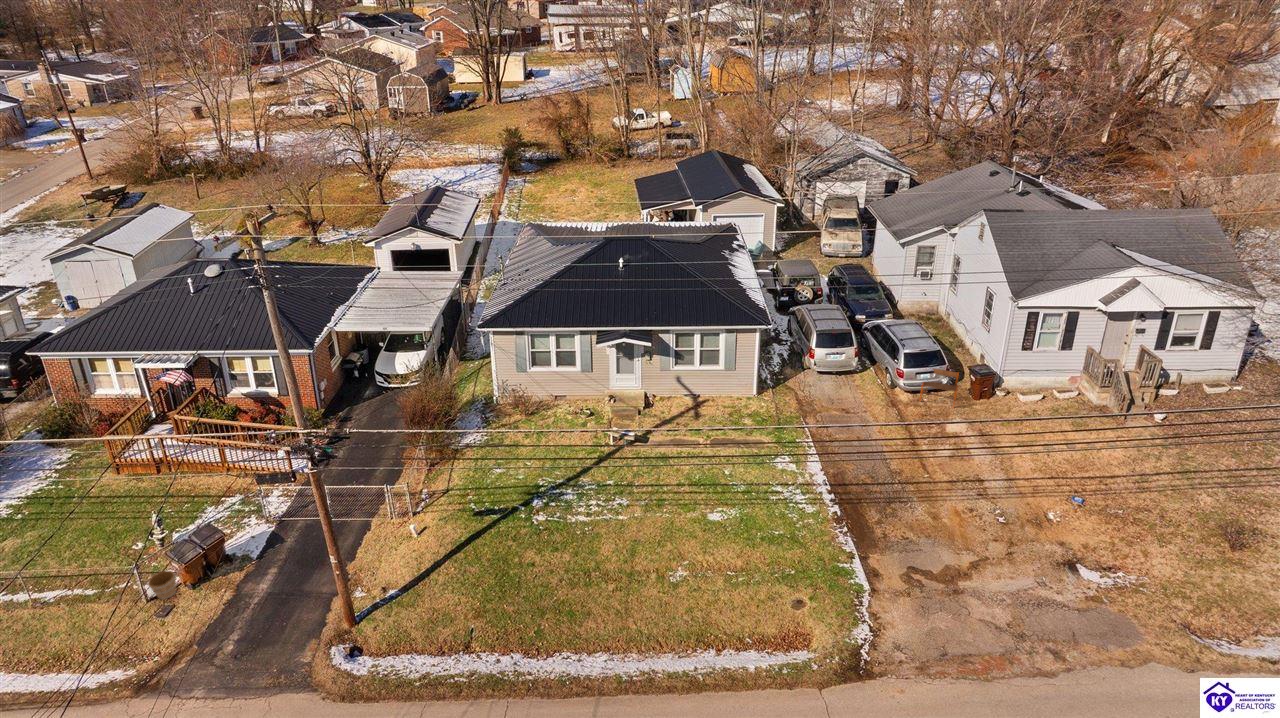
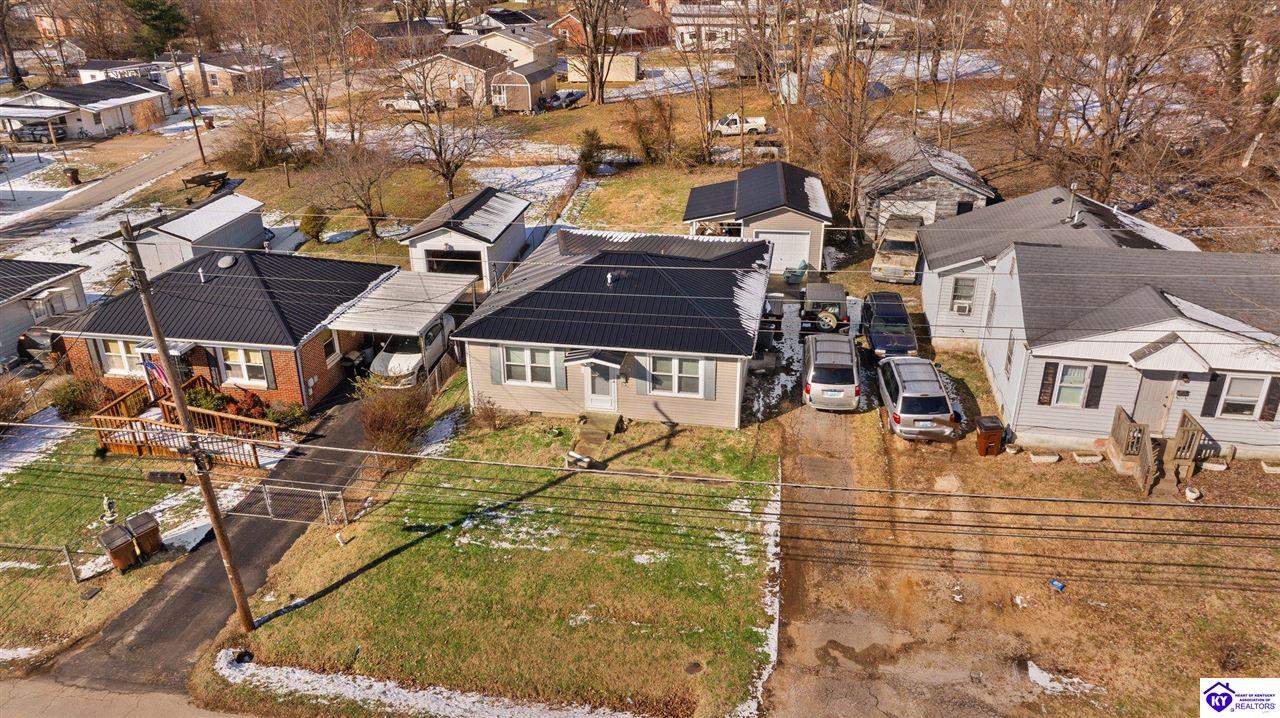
potted plant: none [106,465,131,484] -> present [92,446,112,461]
wooden bucket: present [148,571,176,599] -> none [81,554,110,581]

